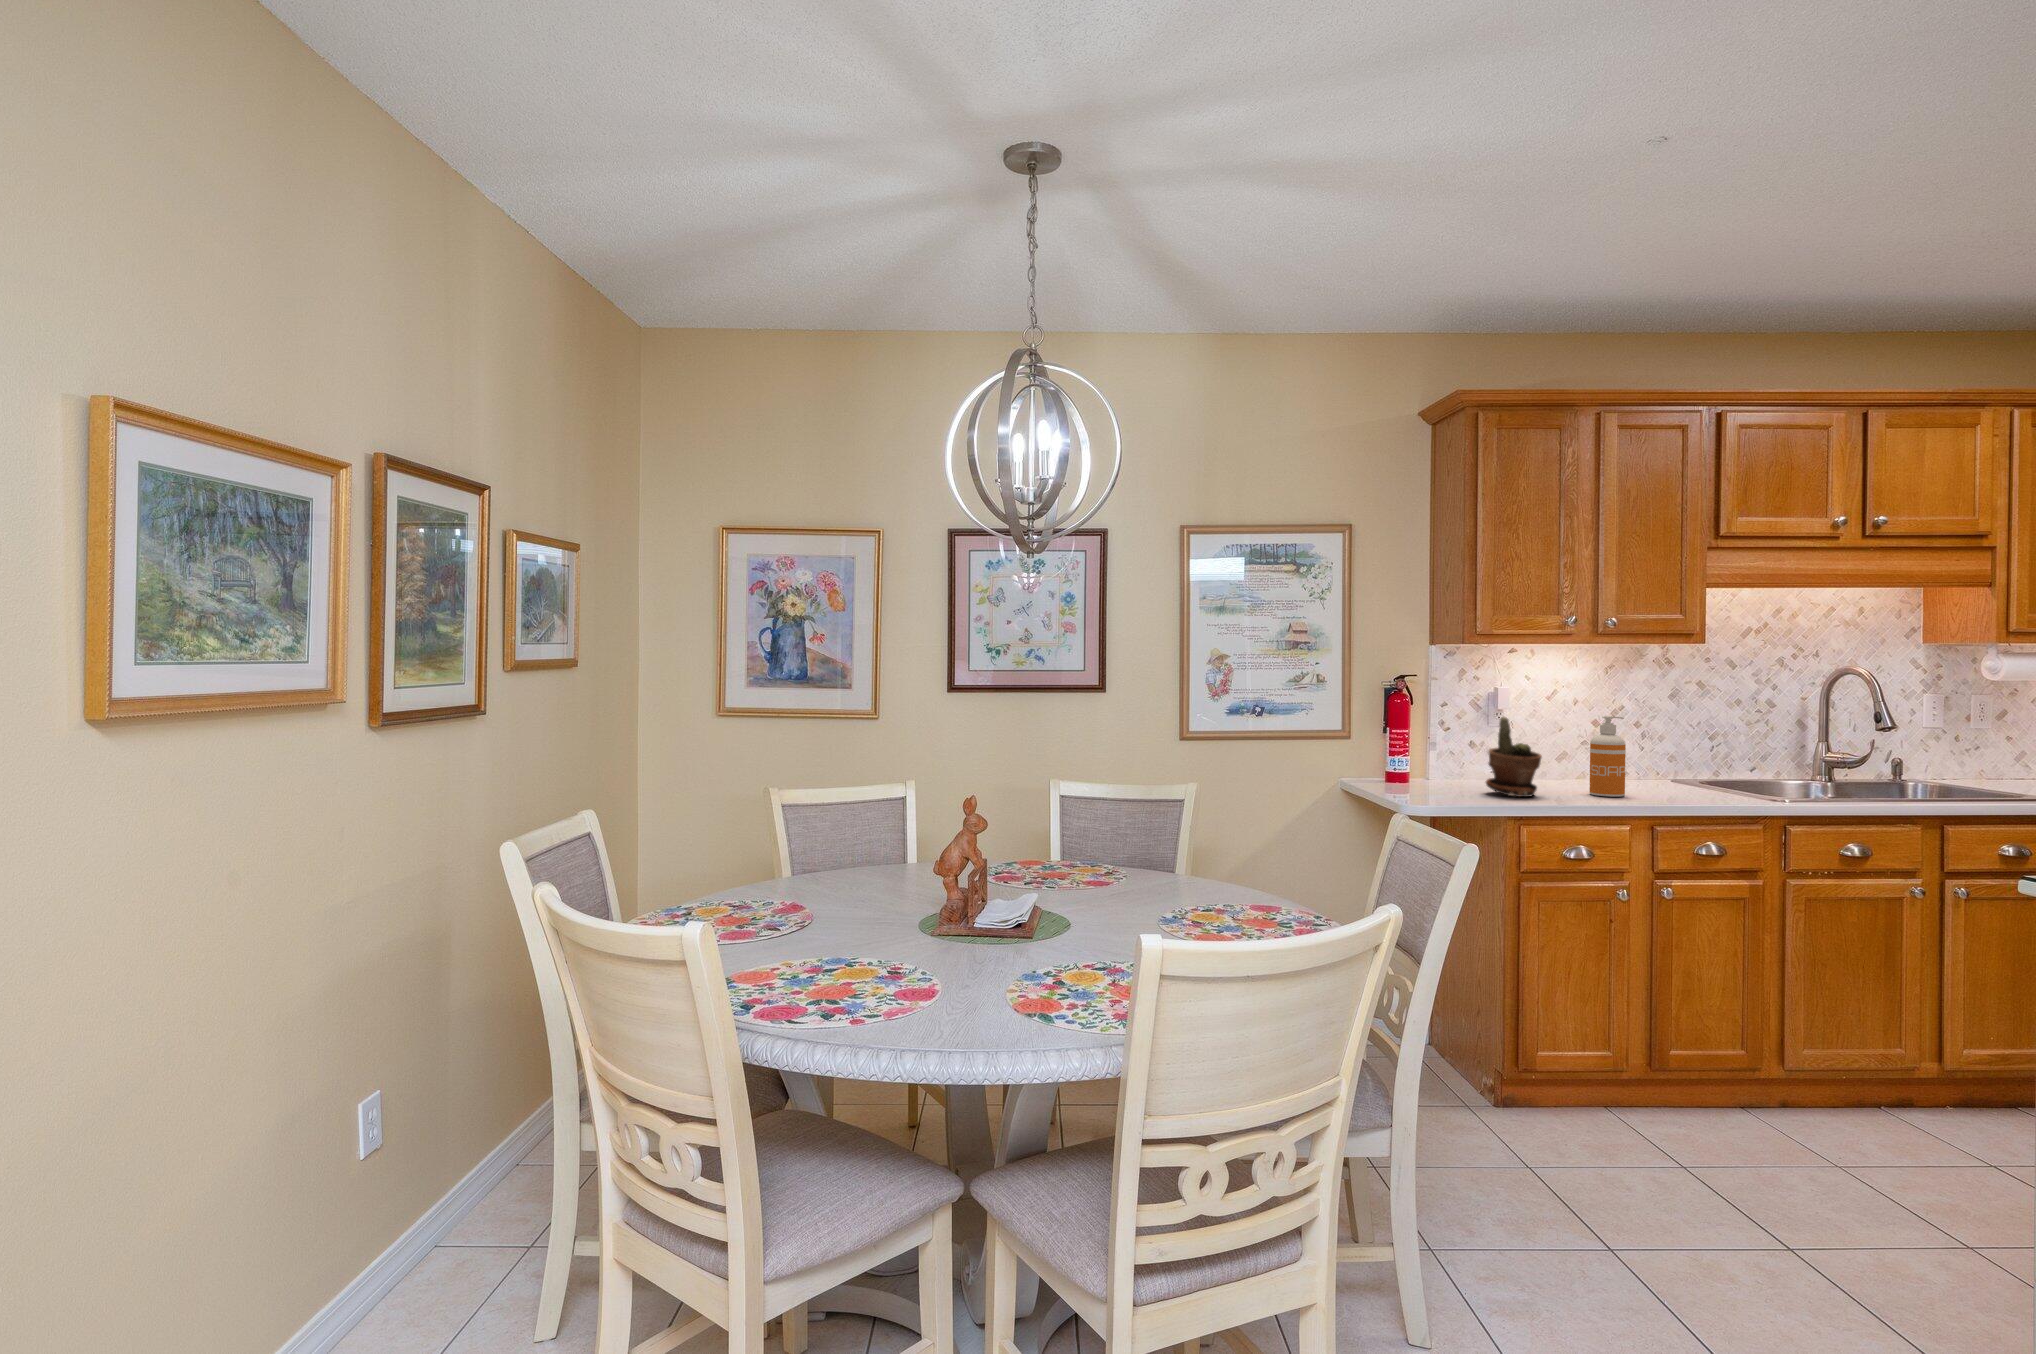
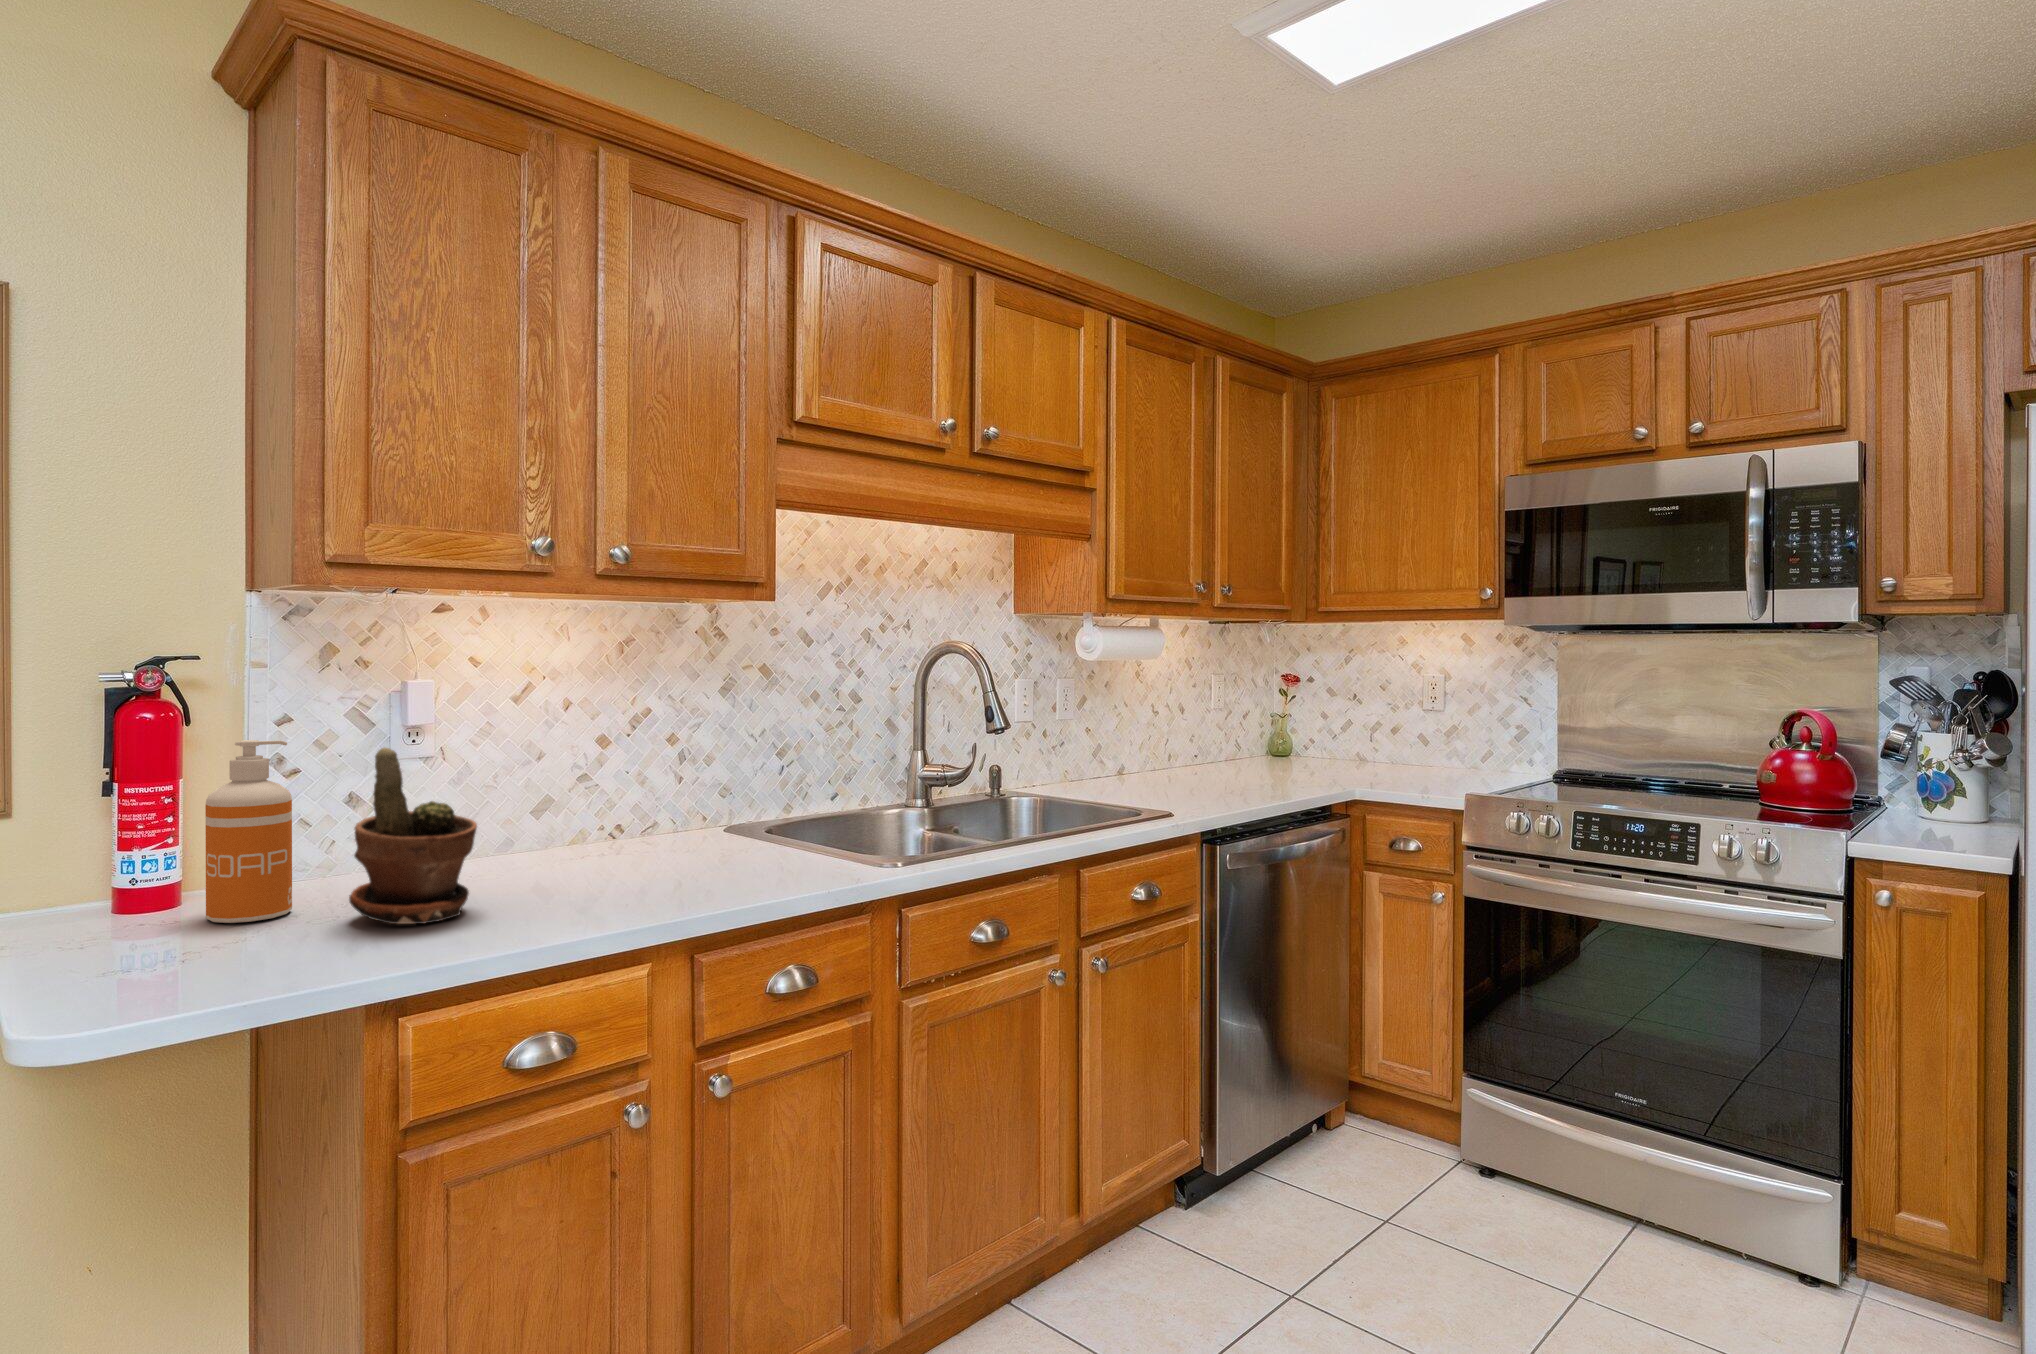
soap dispenser: present [1589,716,1626,797] -> present [205,740,292,923]

